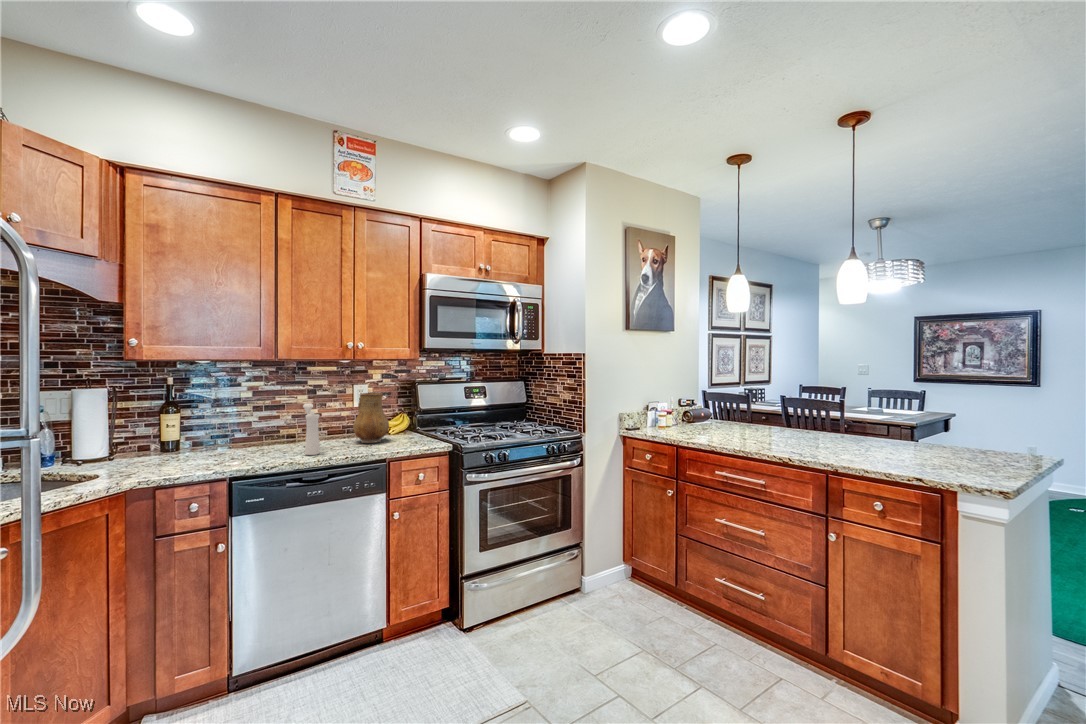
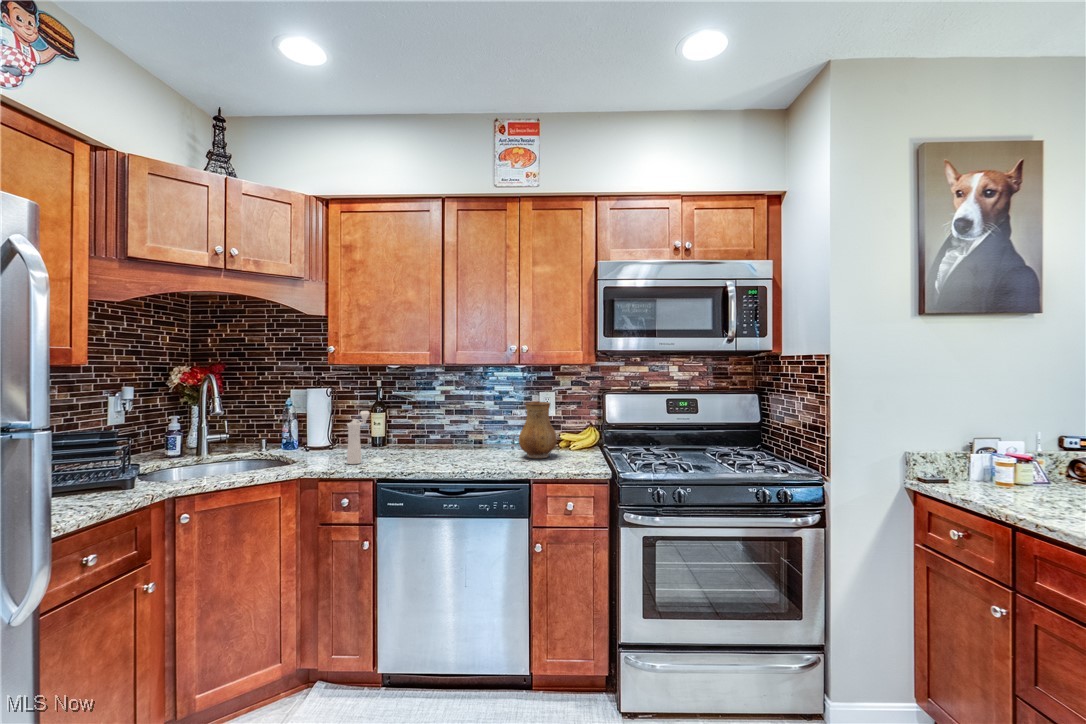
pepper mill: present [303,403,320,455] -> present [347,411,370,464]

